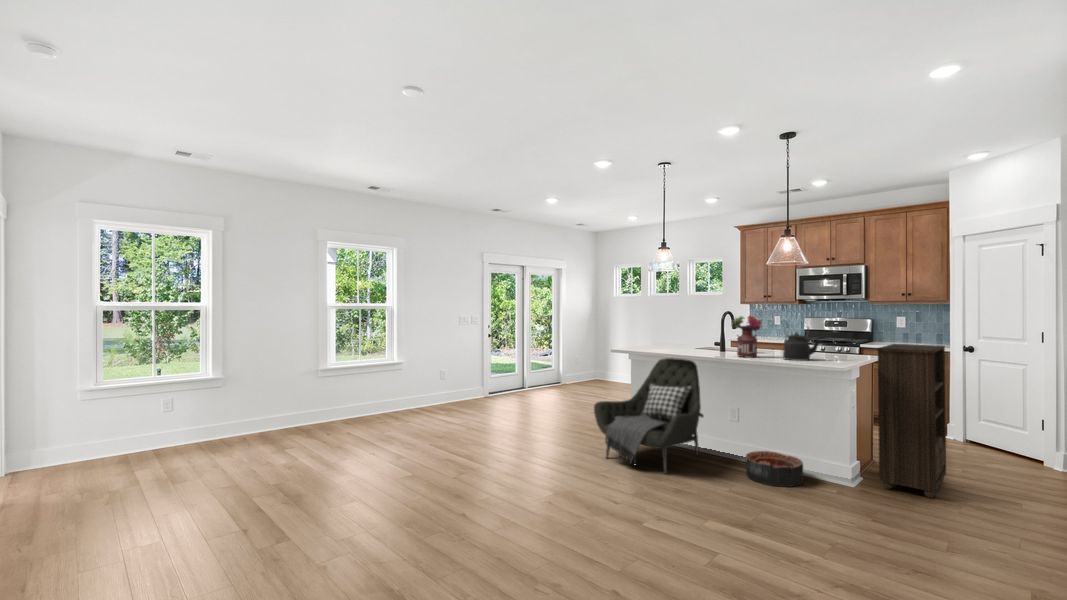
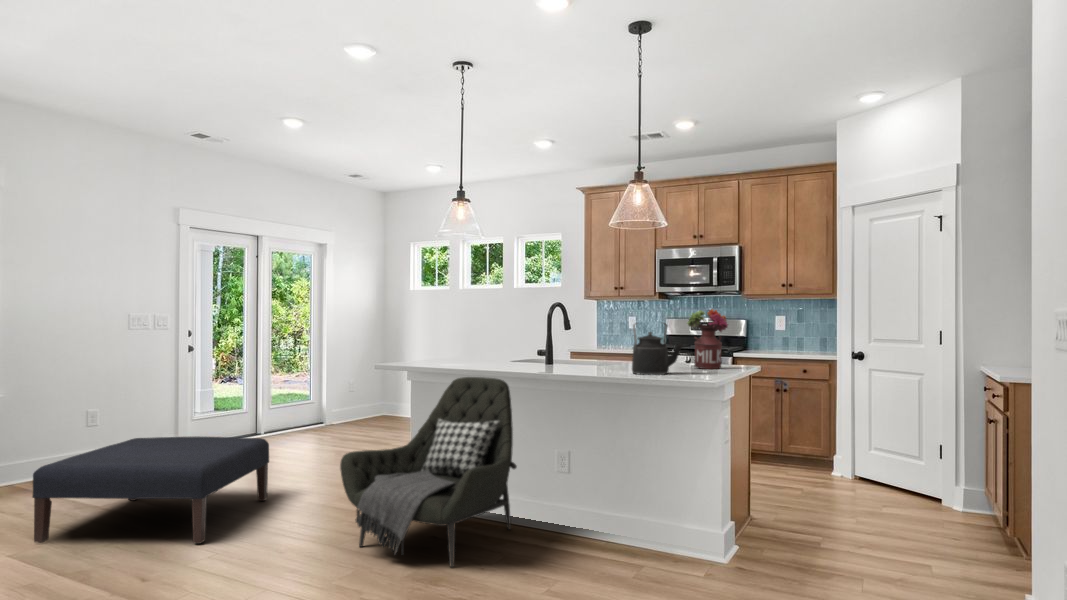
flower arrangement: present [731,315,761,358] -> present [687,309,728,369]
bookshelf: present [877,344,946,498] -> none [757,348,839,568]
ottoman: none [430,388,544,449] -> present [32,436,269,544]
basket: present [746,451,803,487] -> none [577,516,658,572]

